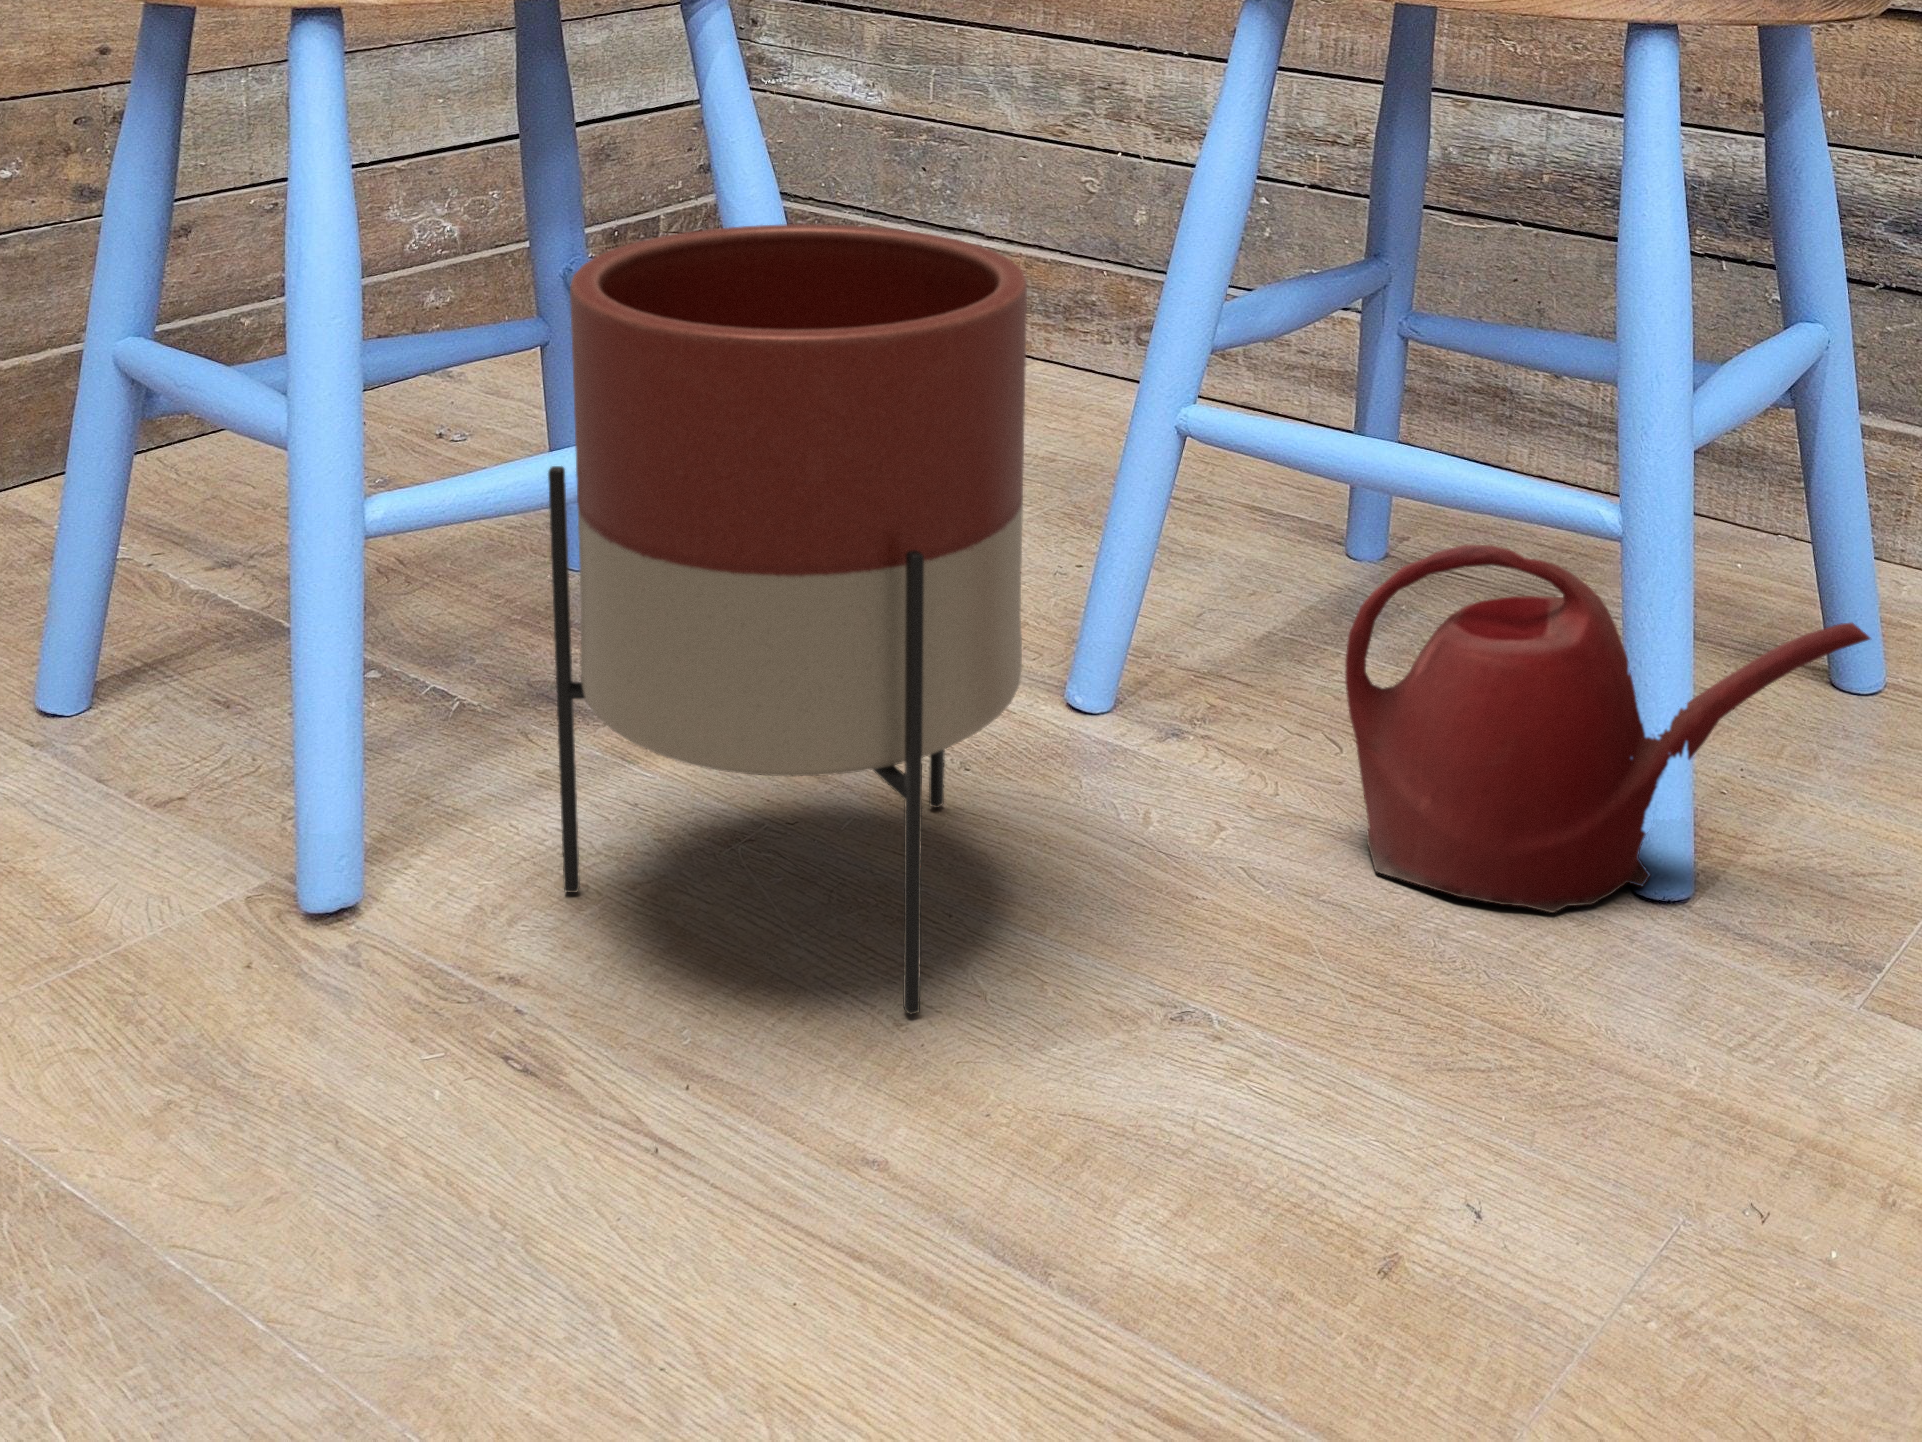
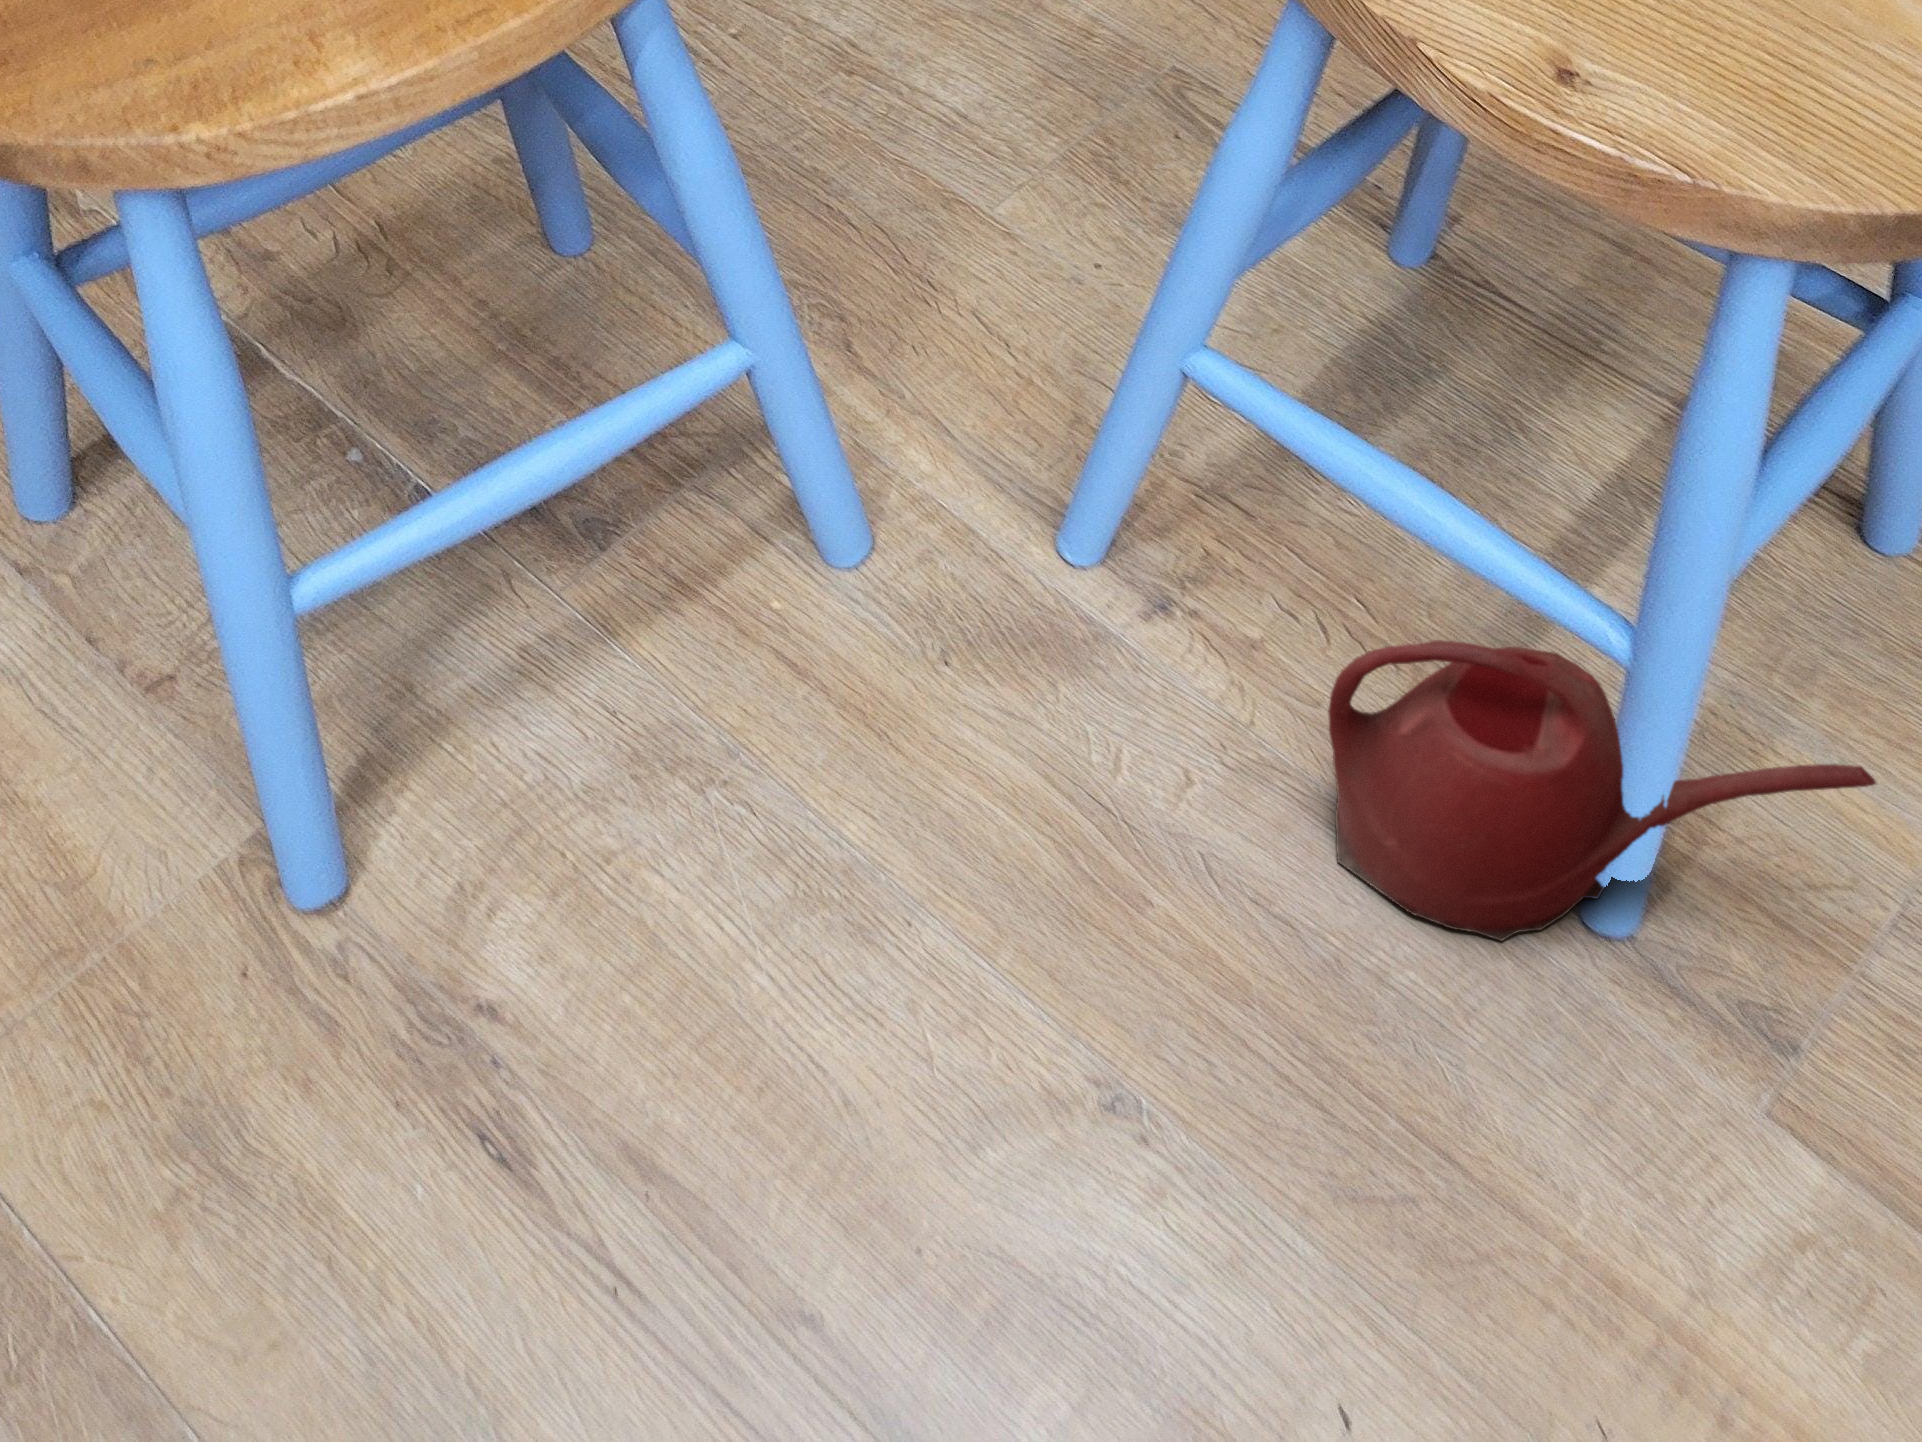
planter: present [548,224,1027,1015] -> none [470,314,991,1090]

